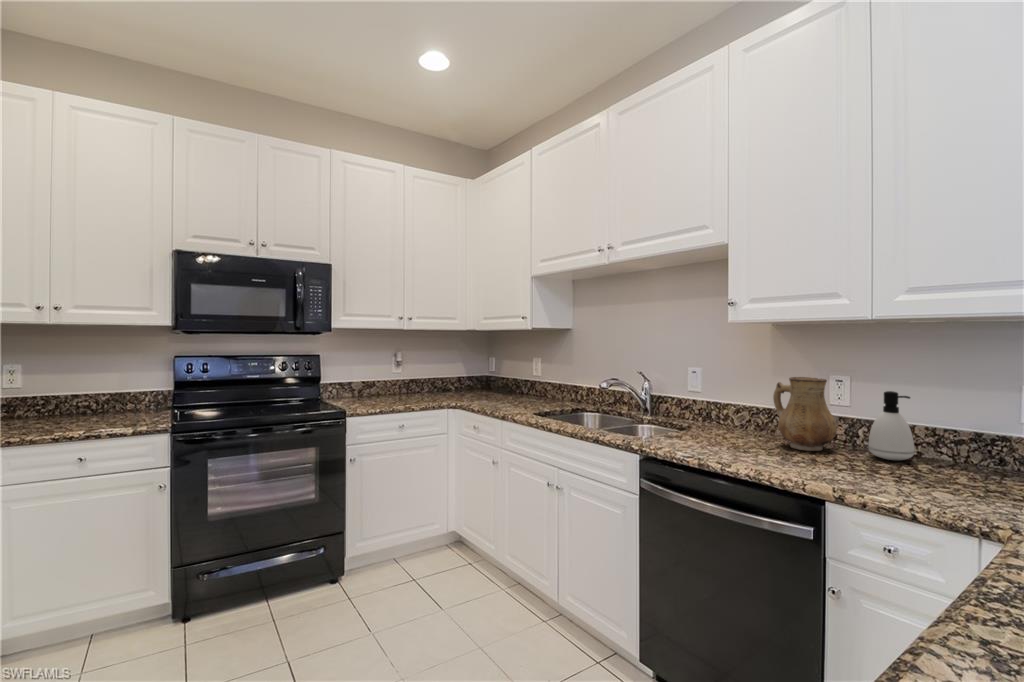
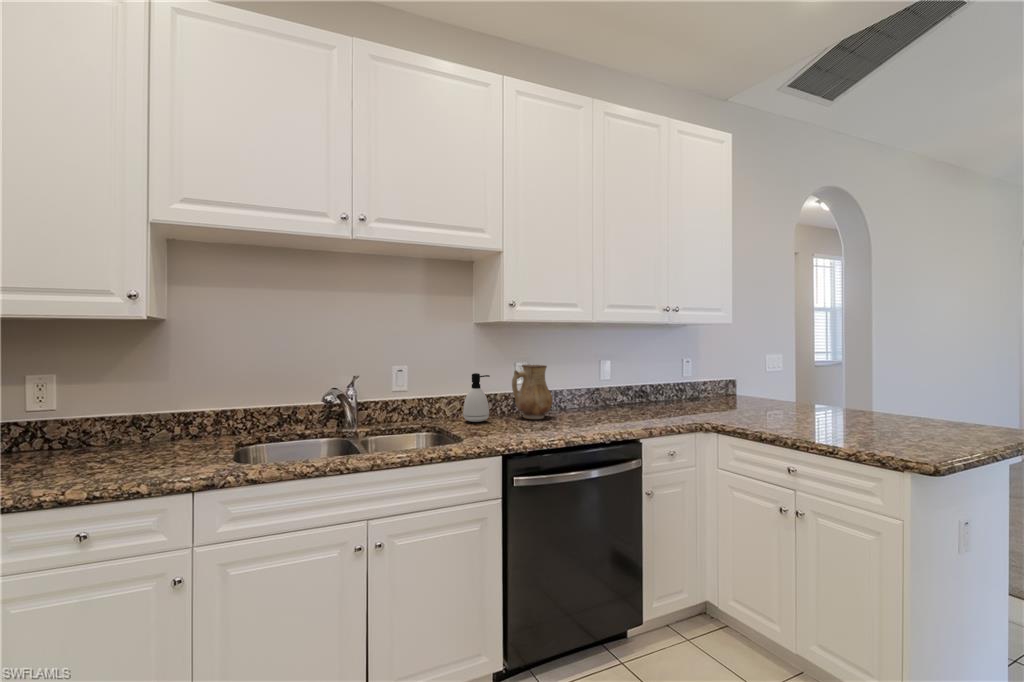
soap dispenser: present [868,391,914,460] -> present [463,373,490,422]

